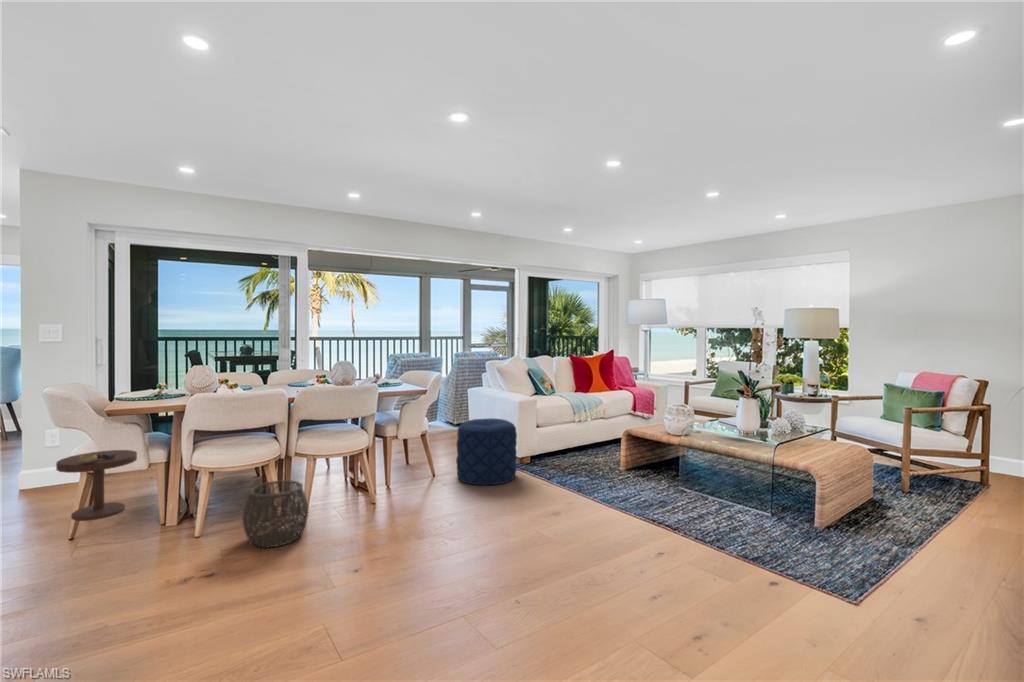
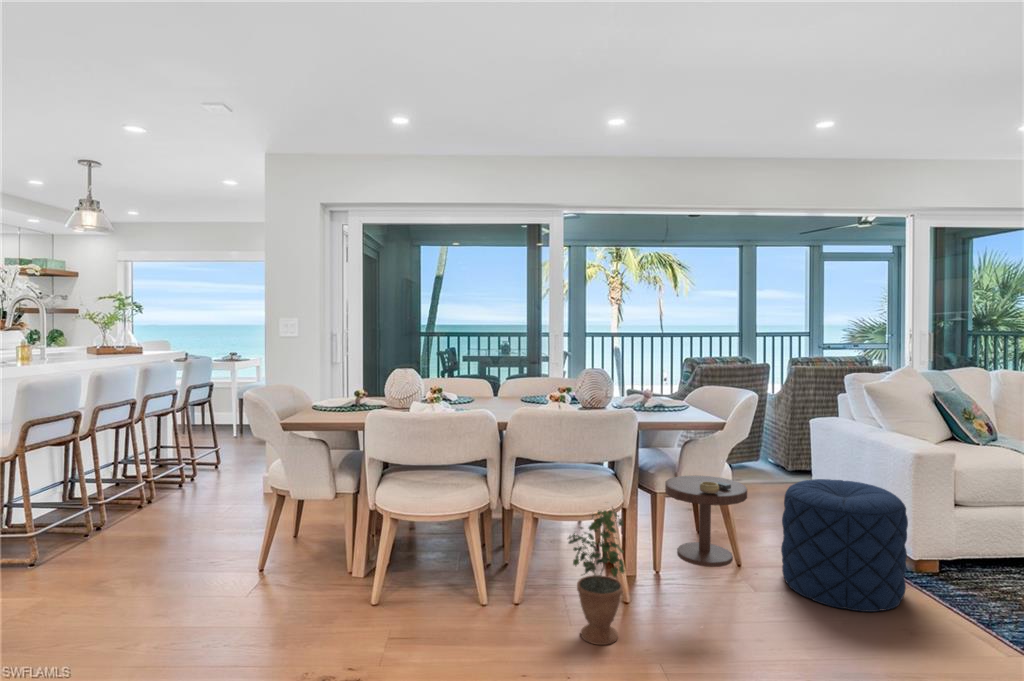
potted plant: none [338,441,375,526] -> present [568,508,625,645]
side table: present [56,450,137,521] -> present [665,475,747,567]
woven basket: present [243,480,309,548] -> none [430,545,521,653]

